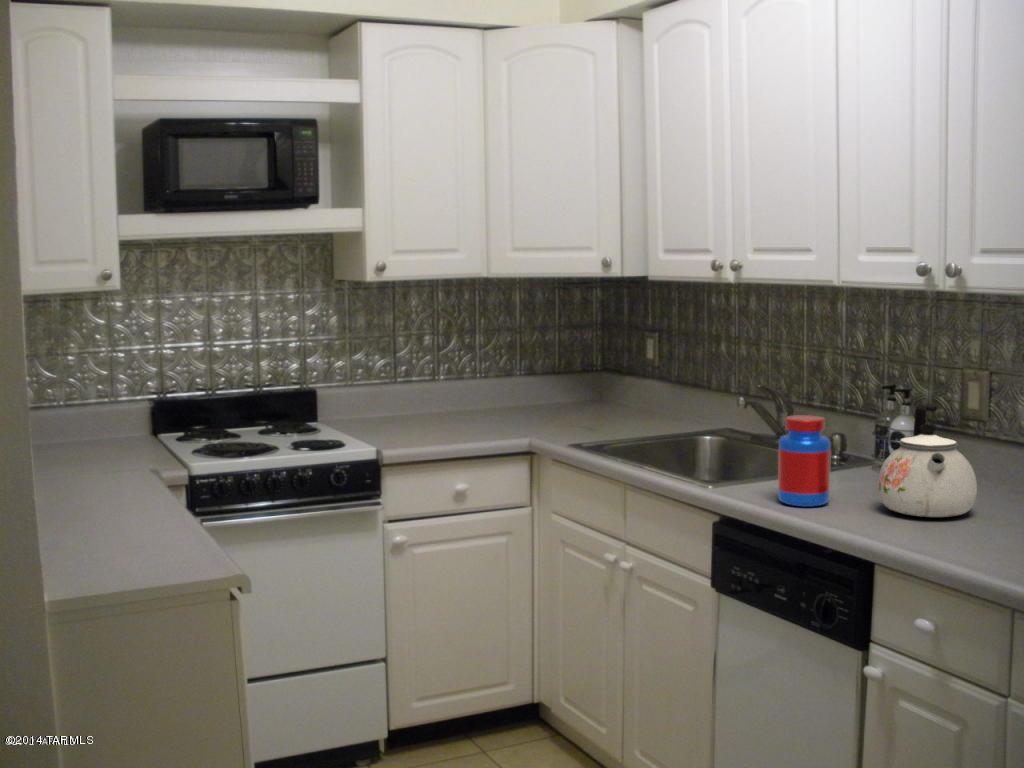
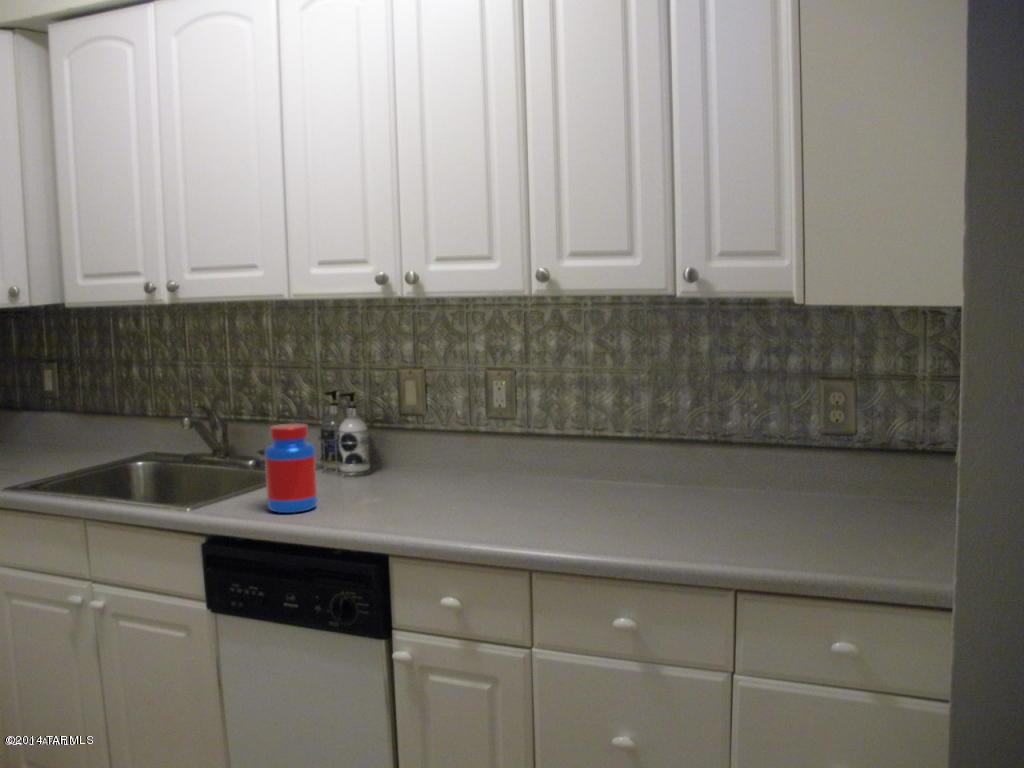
kettle: present [878,404,977,517] -> none [363,402,448,505]

